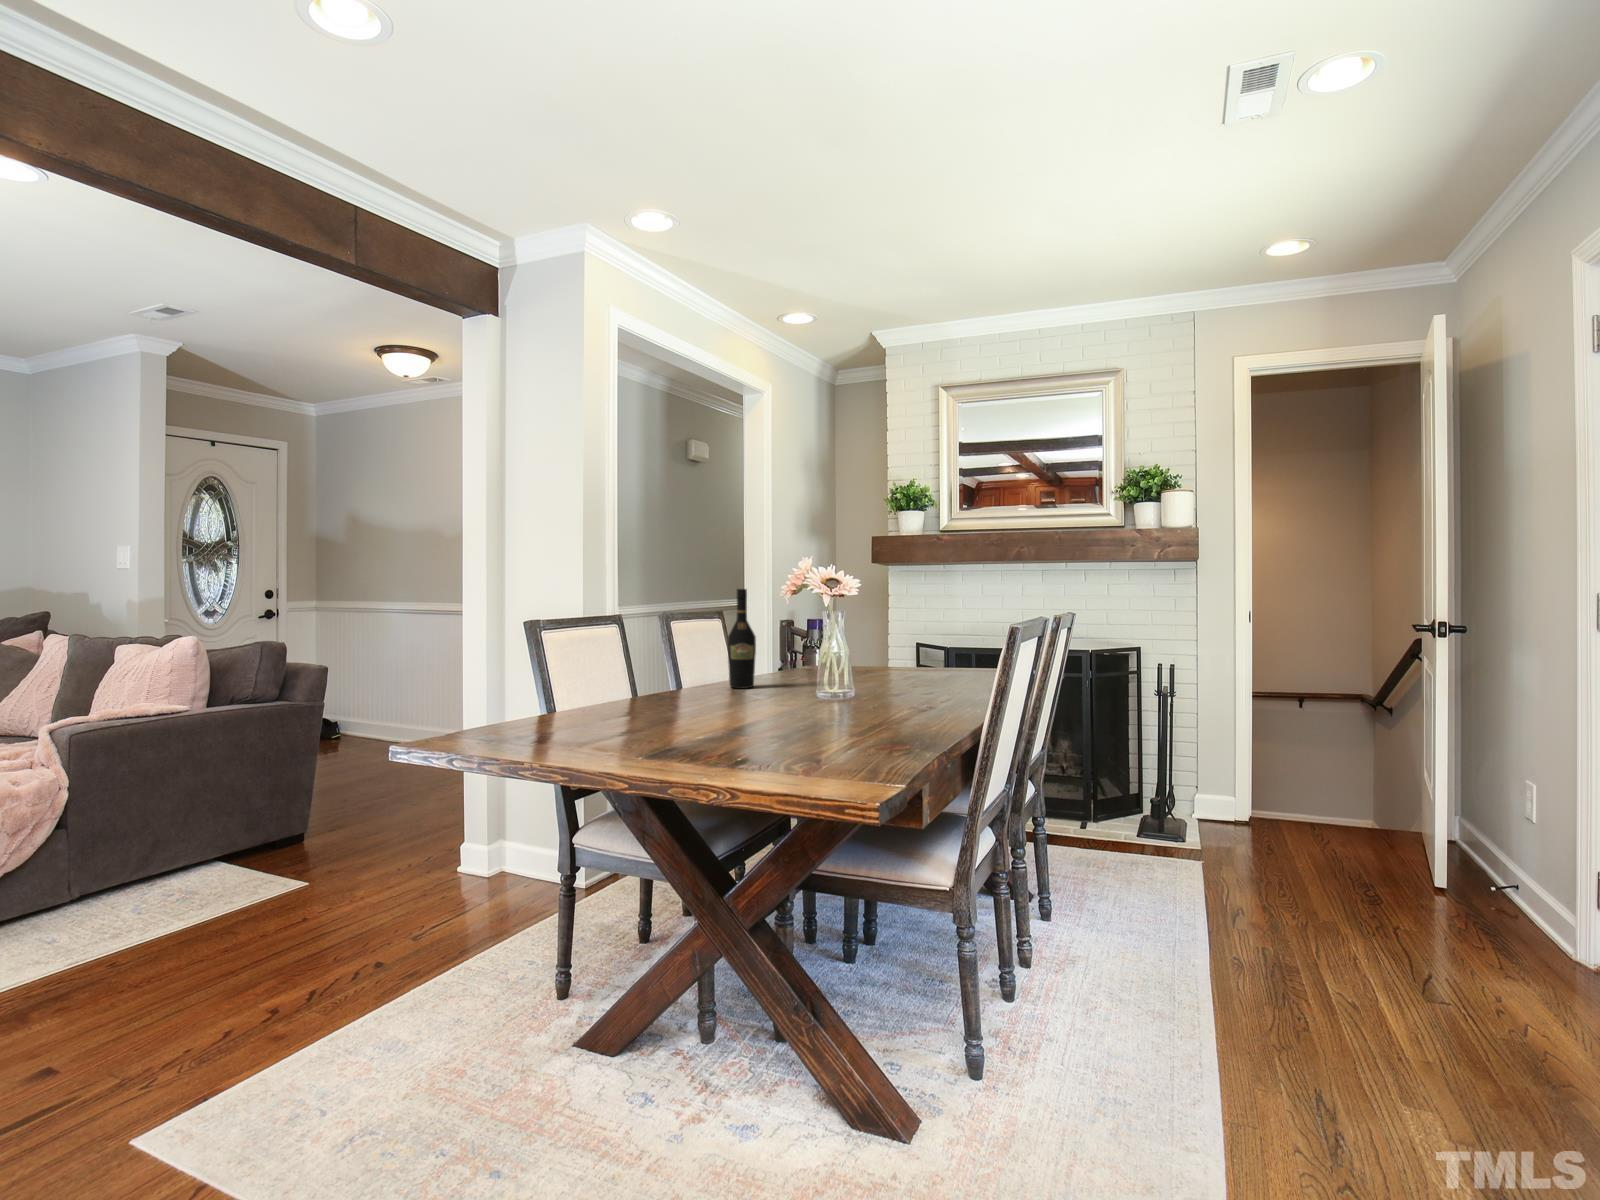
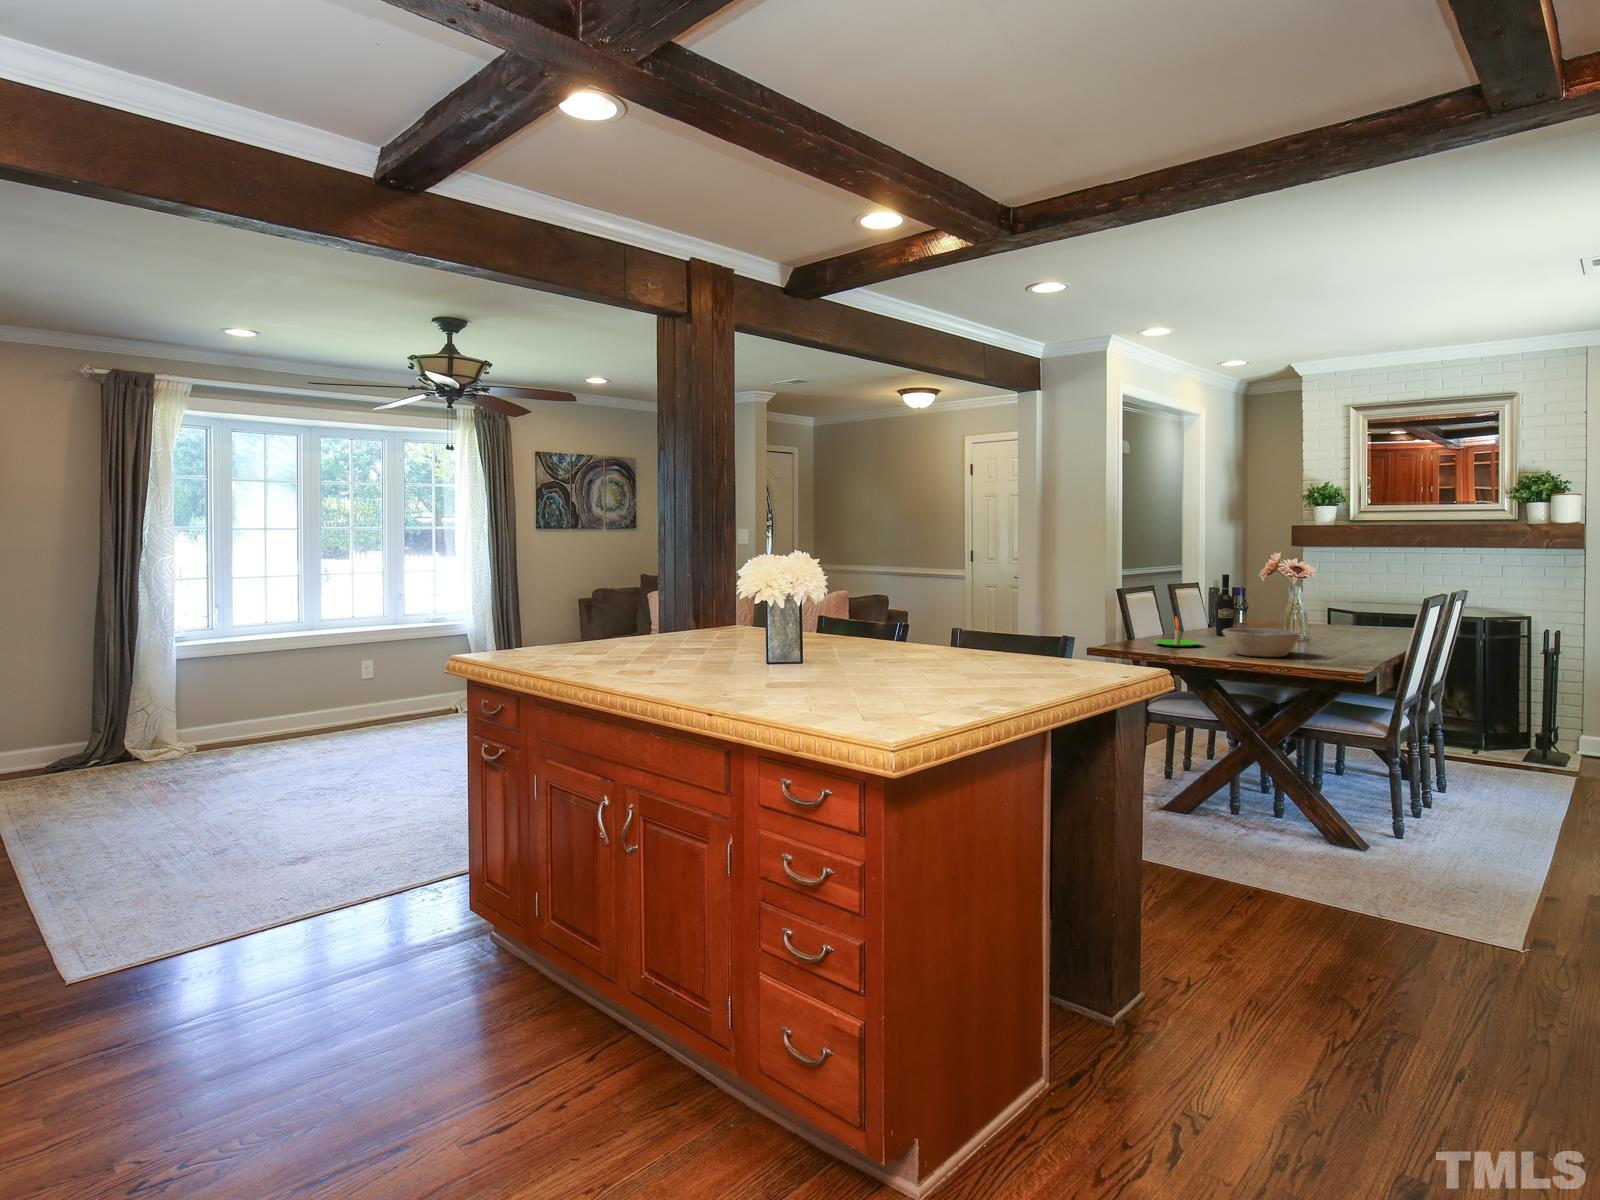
candle: none [586,660,670,717] -> present [1154,617,1201,647]
bowl: none [675,679,810,737] -> present [1223,628,1300,657]

